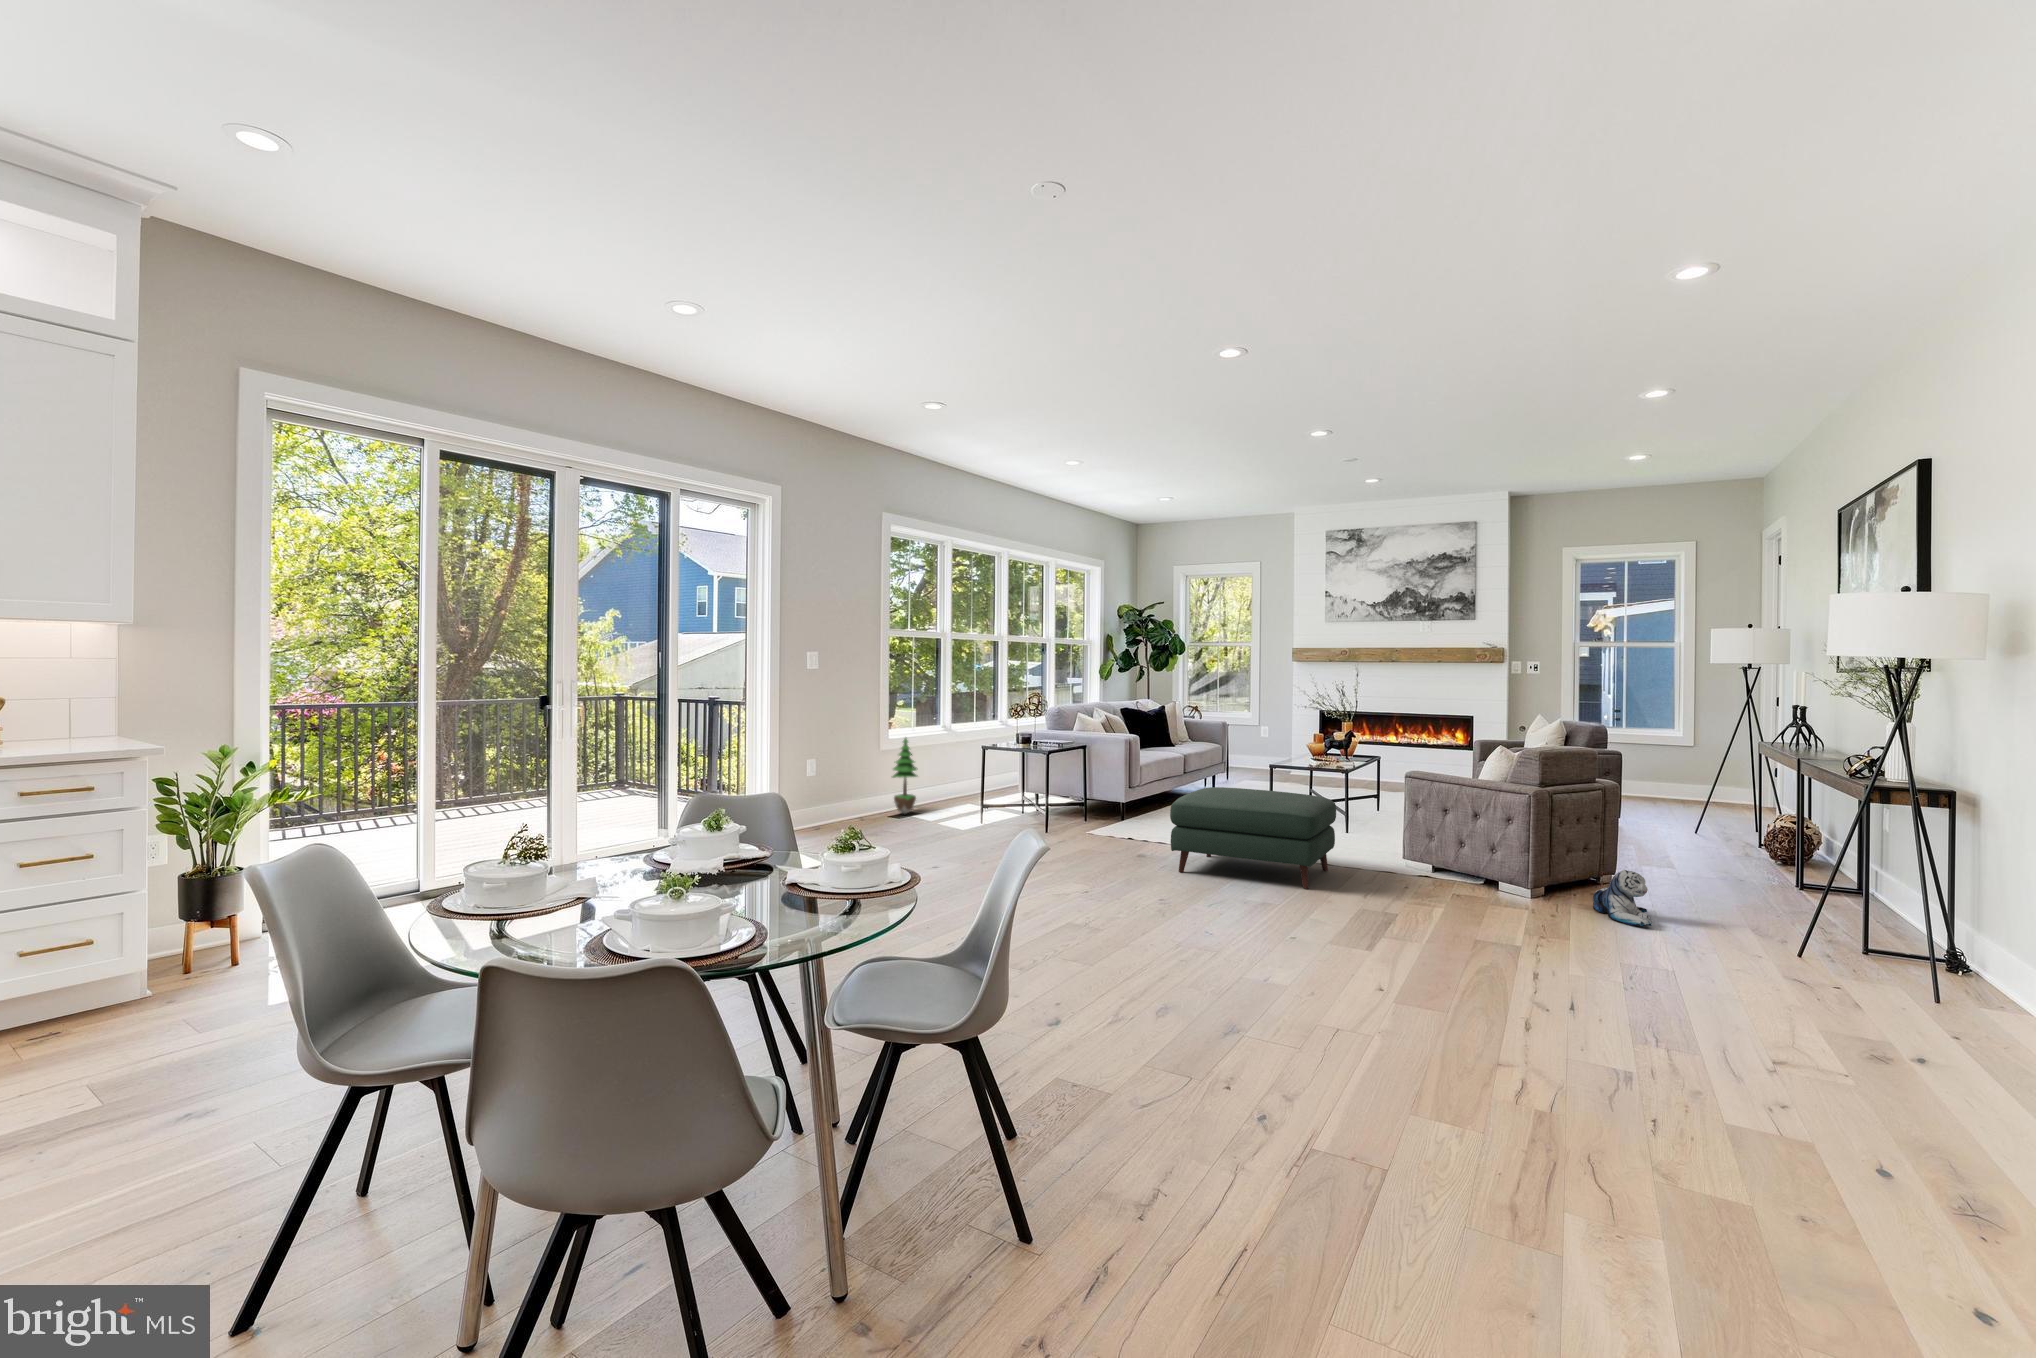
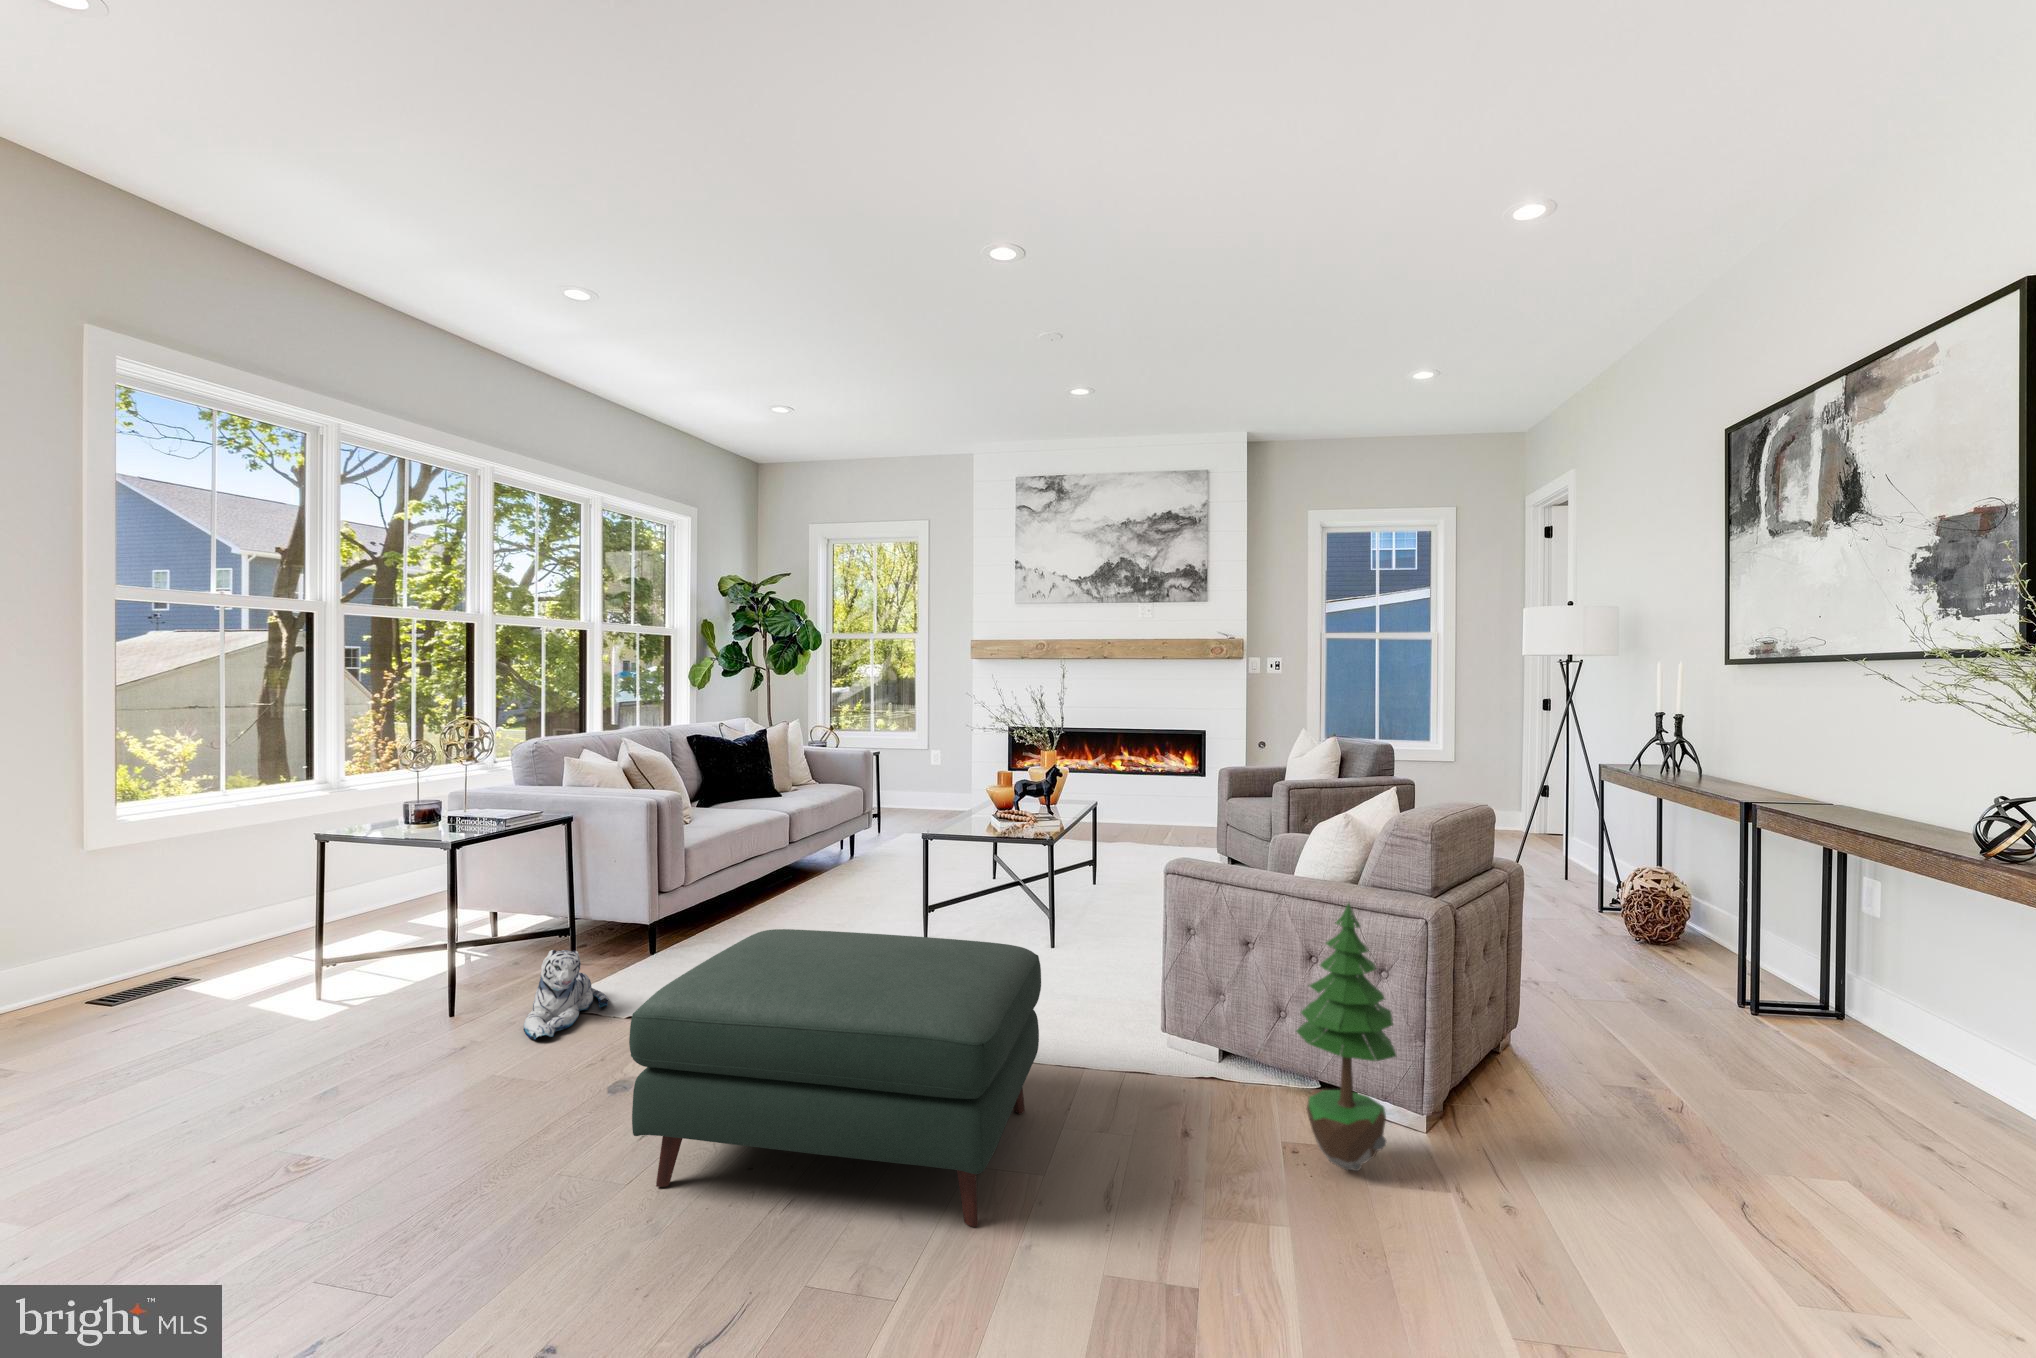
potted tree: present [892,738,917,814] -> present [1296,903,1396,1171]
plush toy: present [1593,870,1652,926] -> present [523,950,608,1040]

